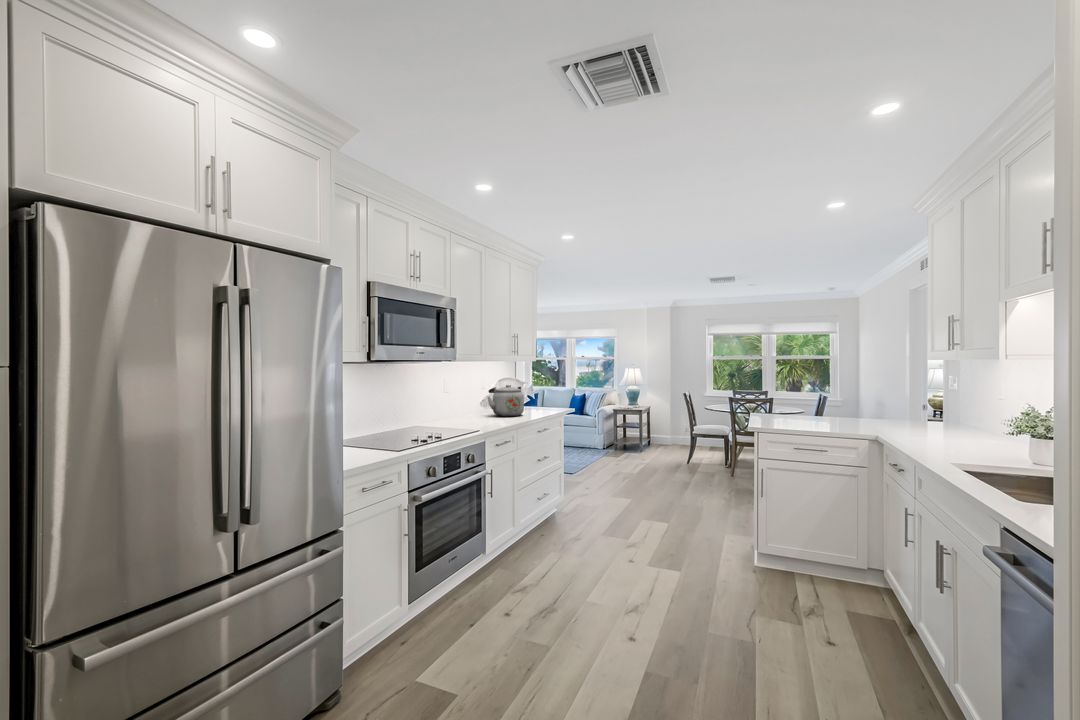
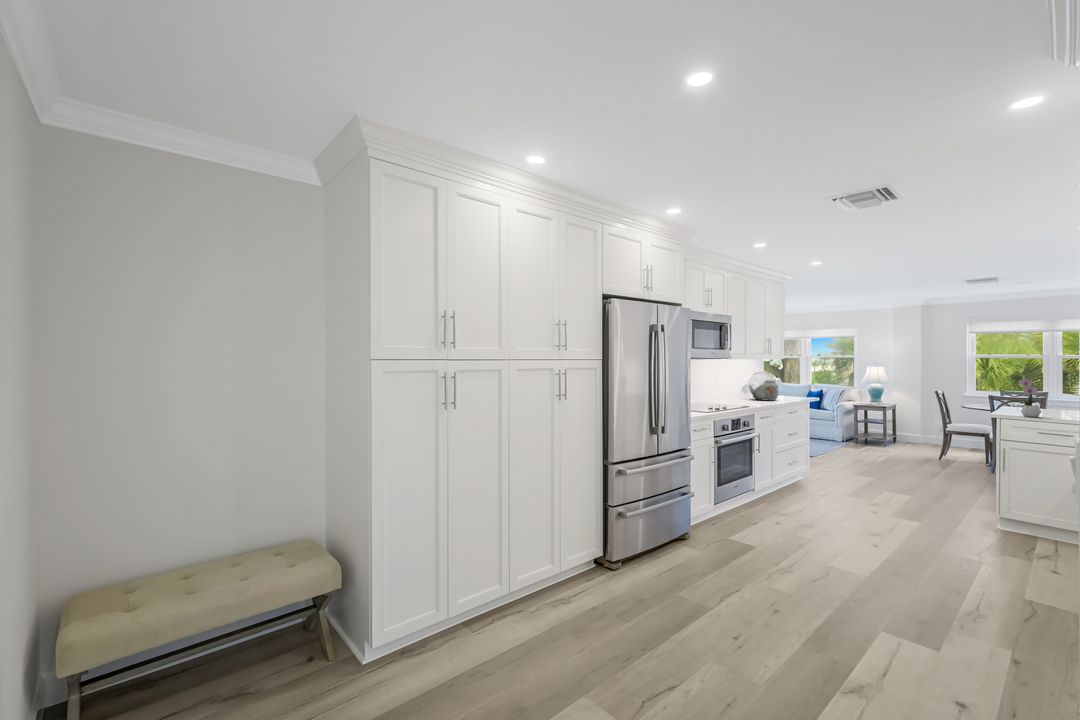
flower arrangement: none [776,373,798,425] -> present [1020,373,1041,417]

